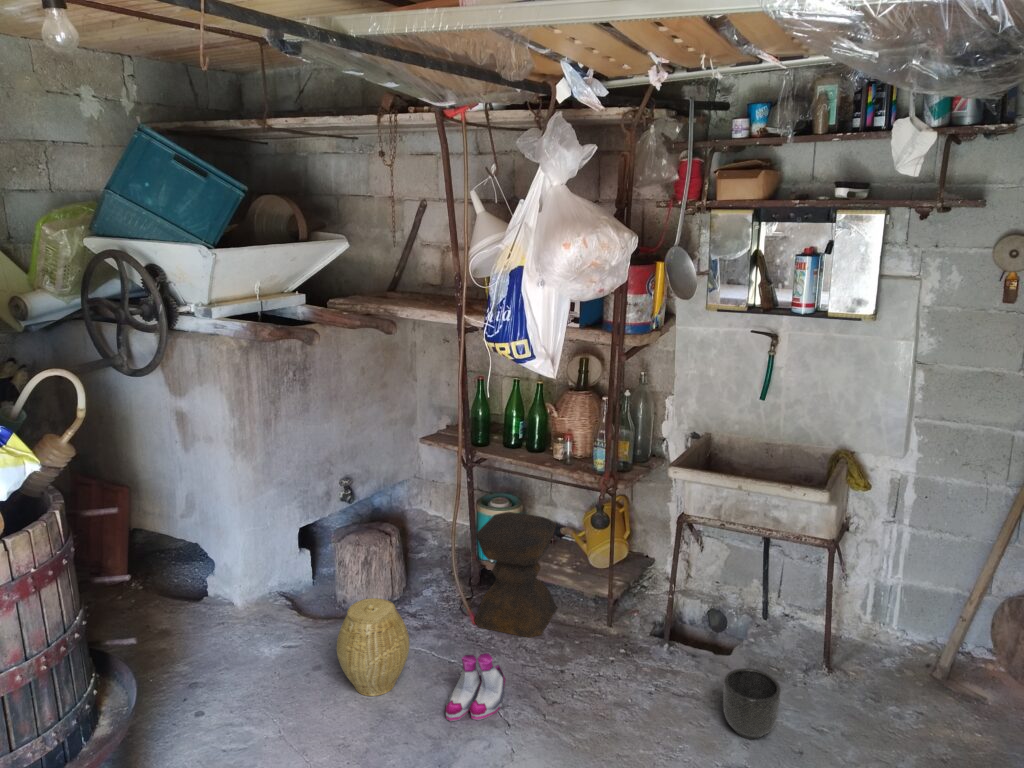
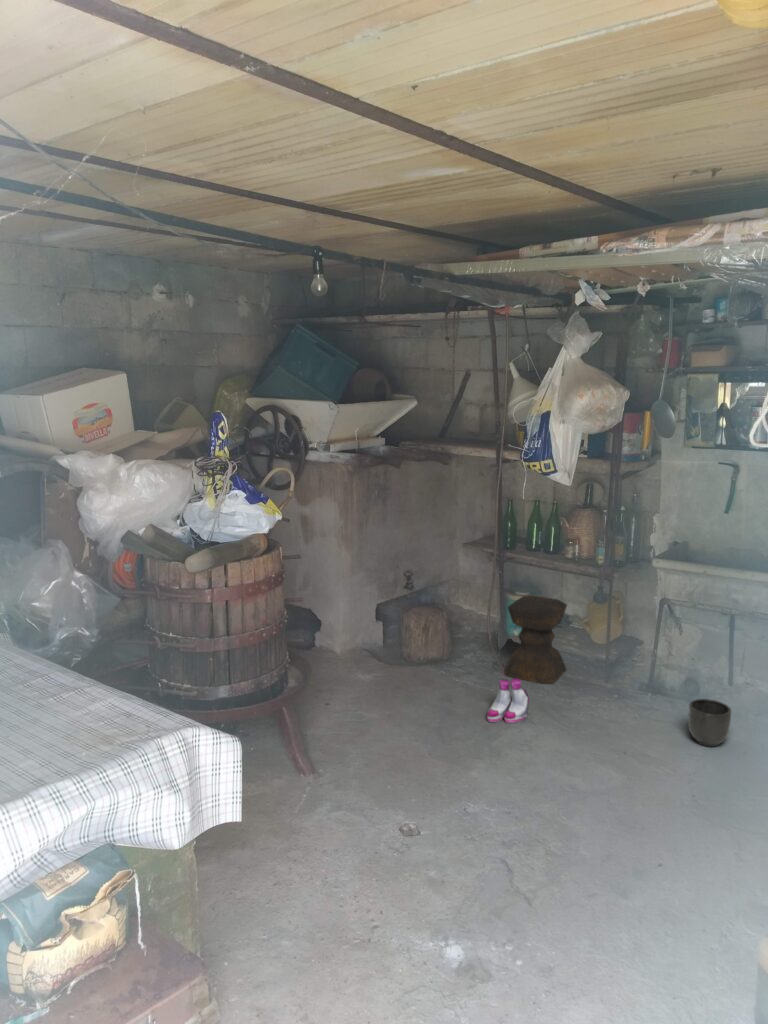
woven basket: present [337,598,410,696] -> none [412,640,462,706]

